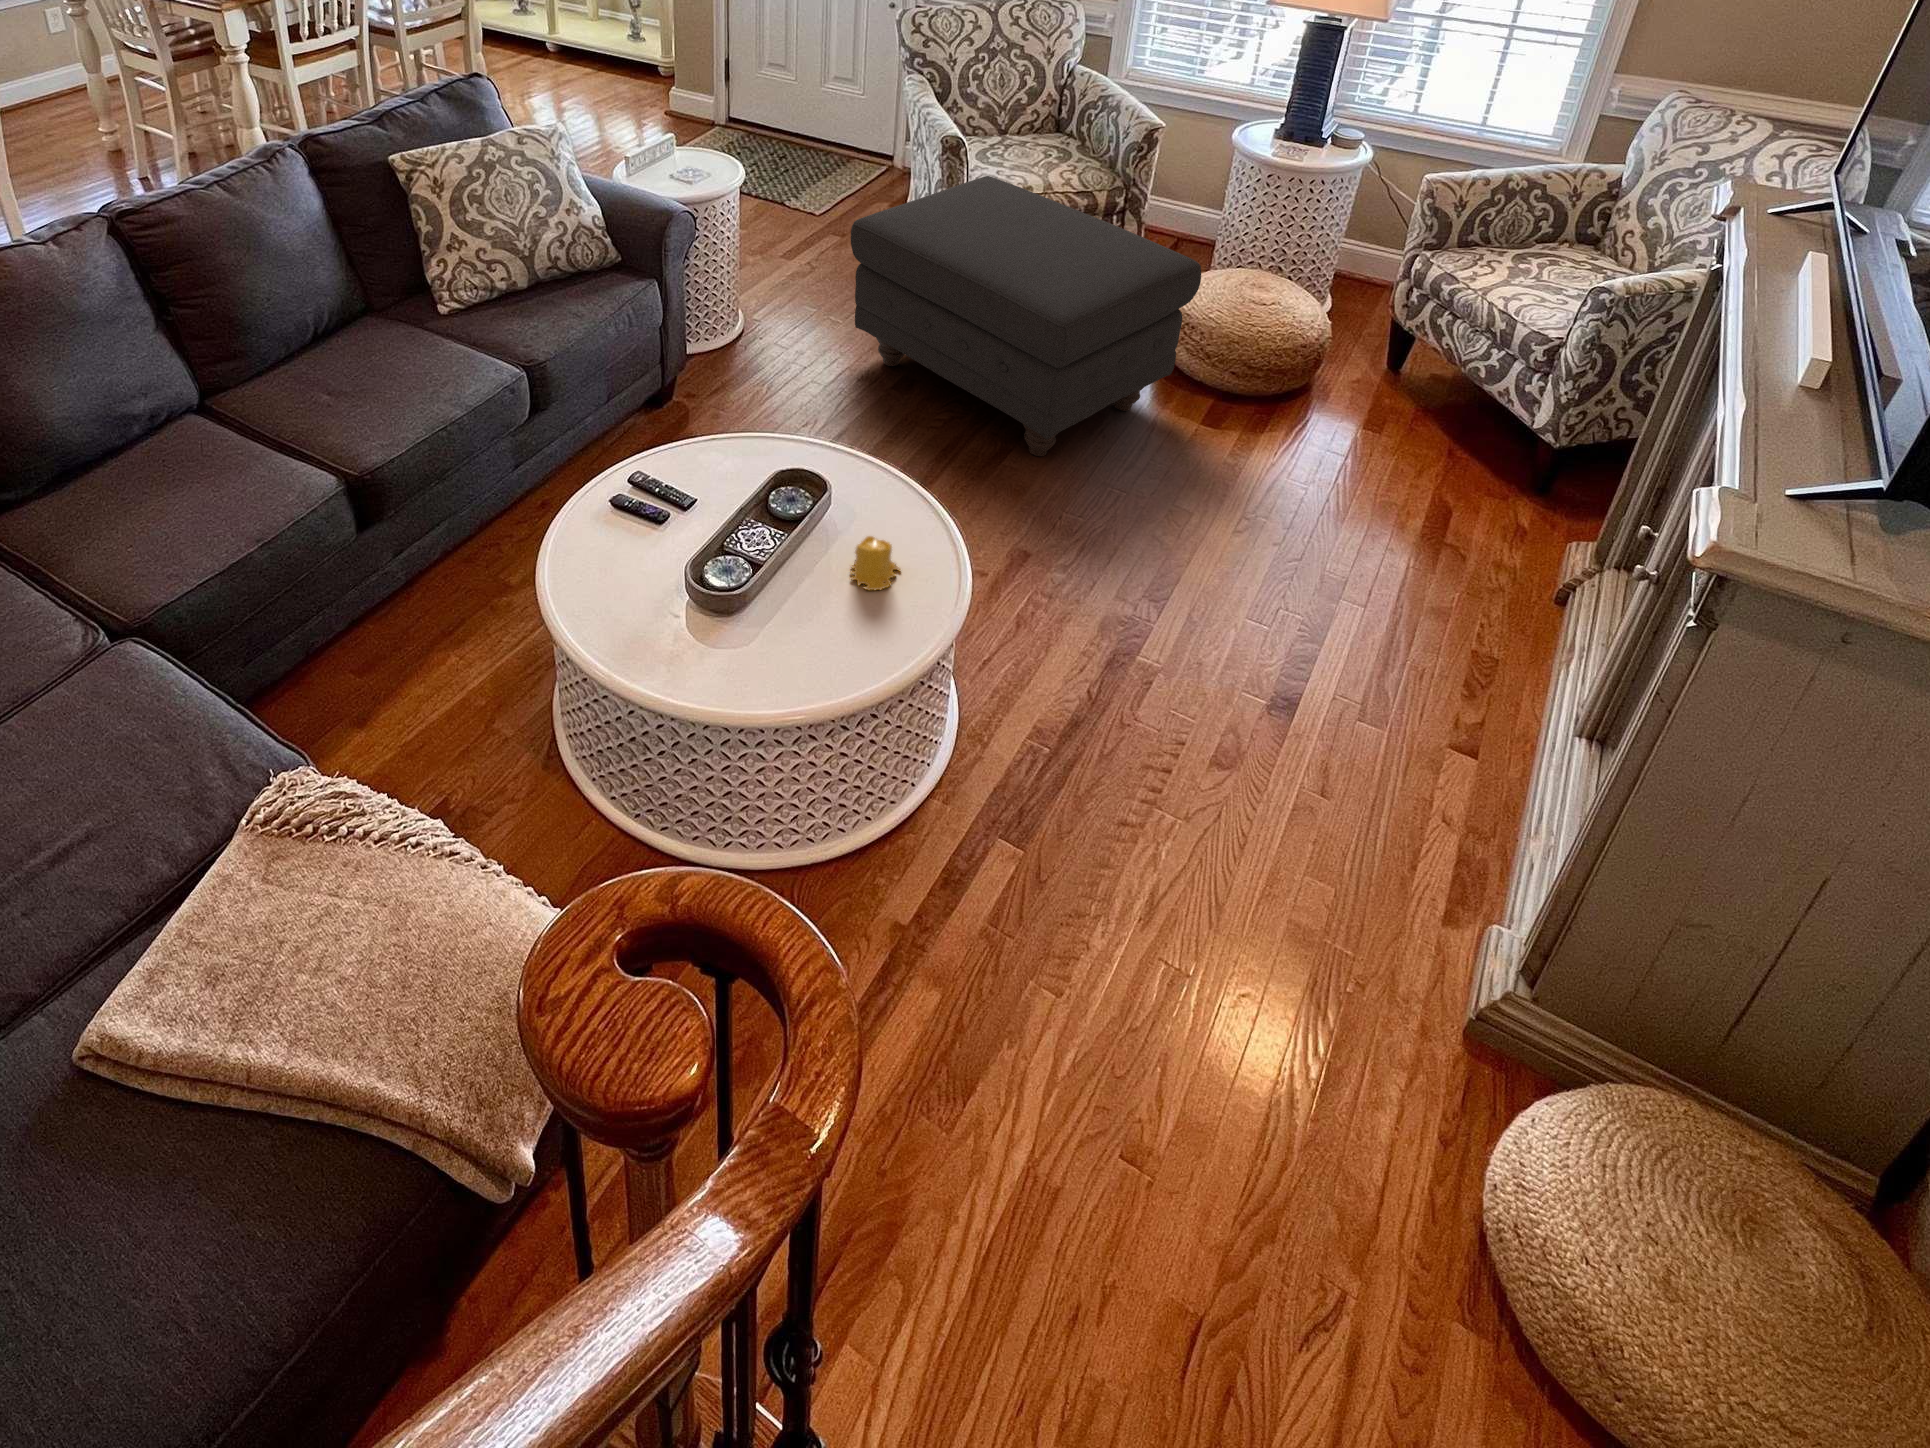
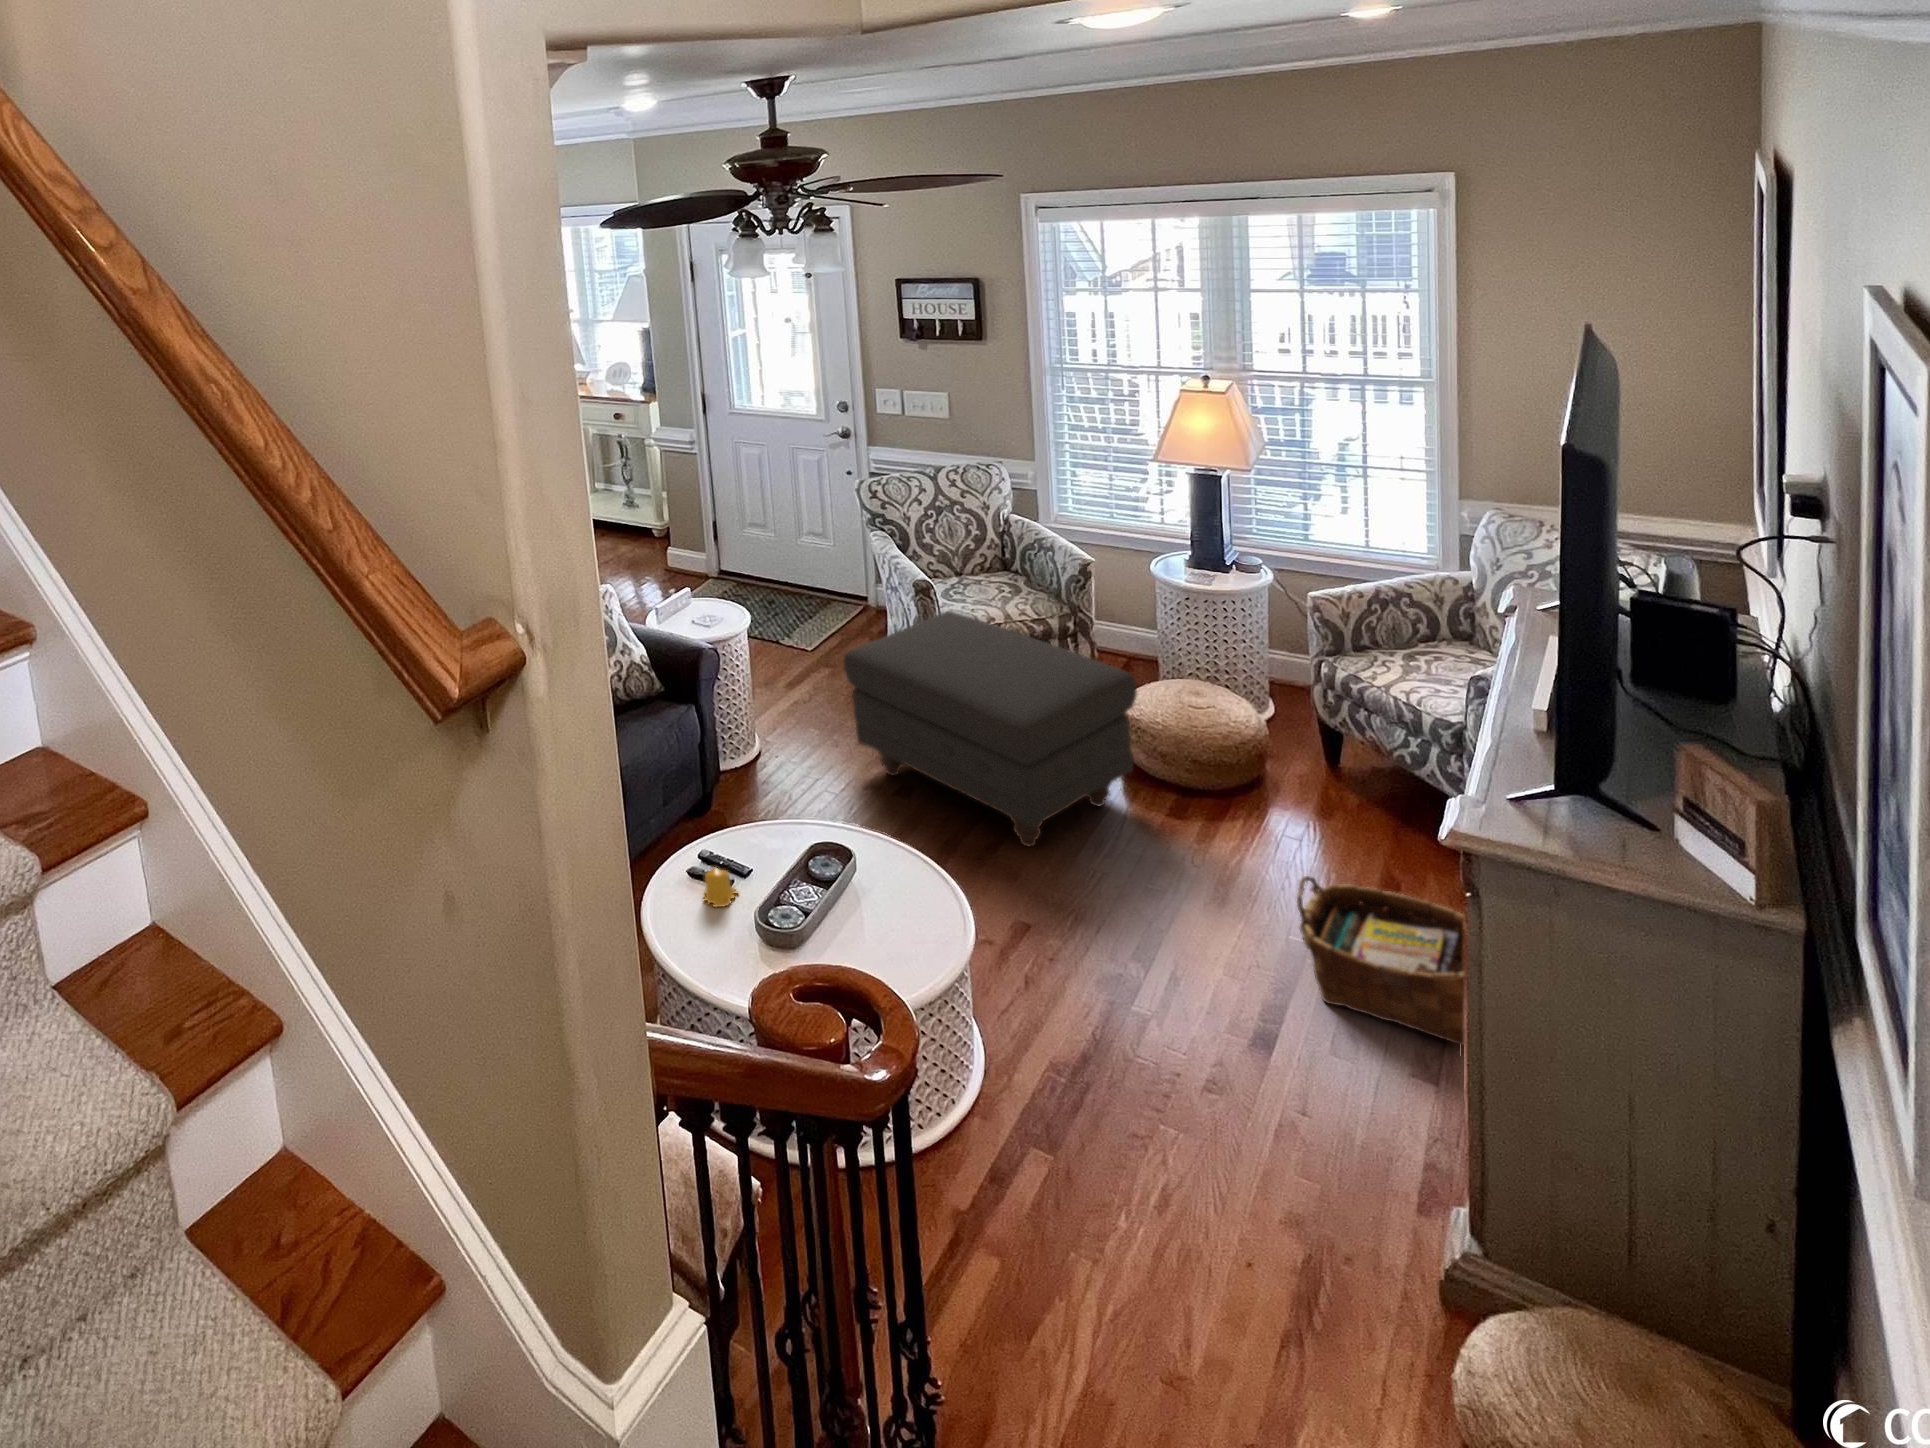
woven basket: none [1350,513,1583,712] -> present [1297,876,1464,1046]
candle: present [851,536,900,590] -> present [704,867,737,907]

